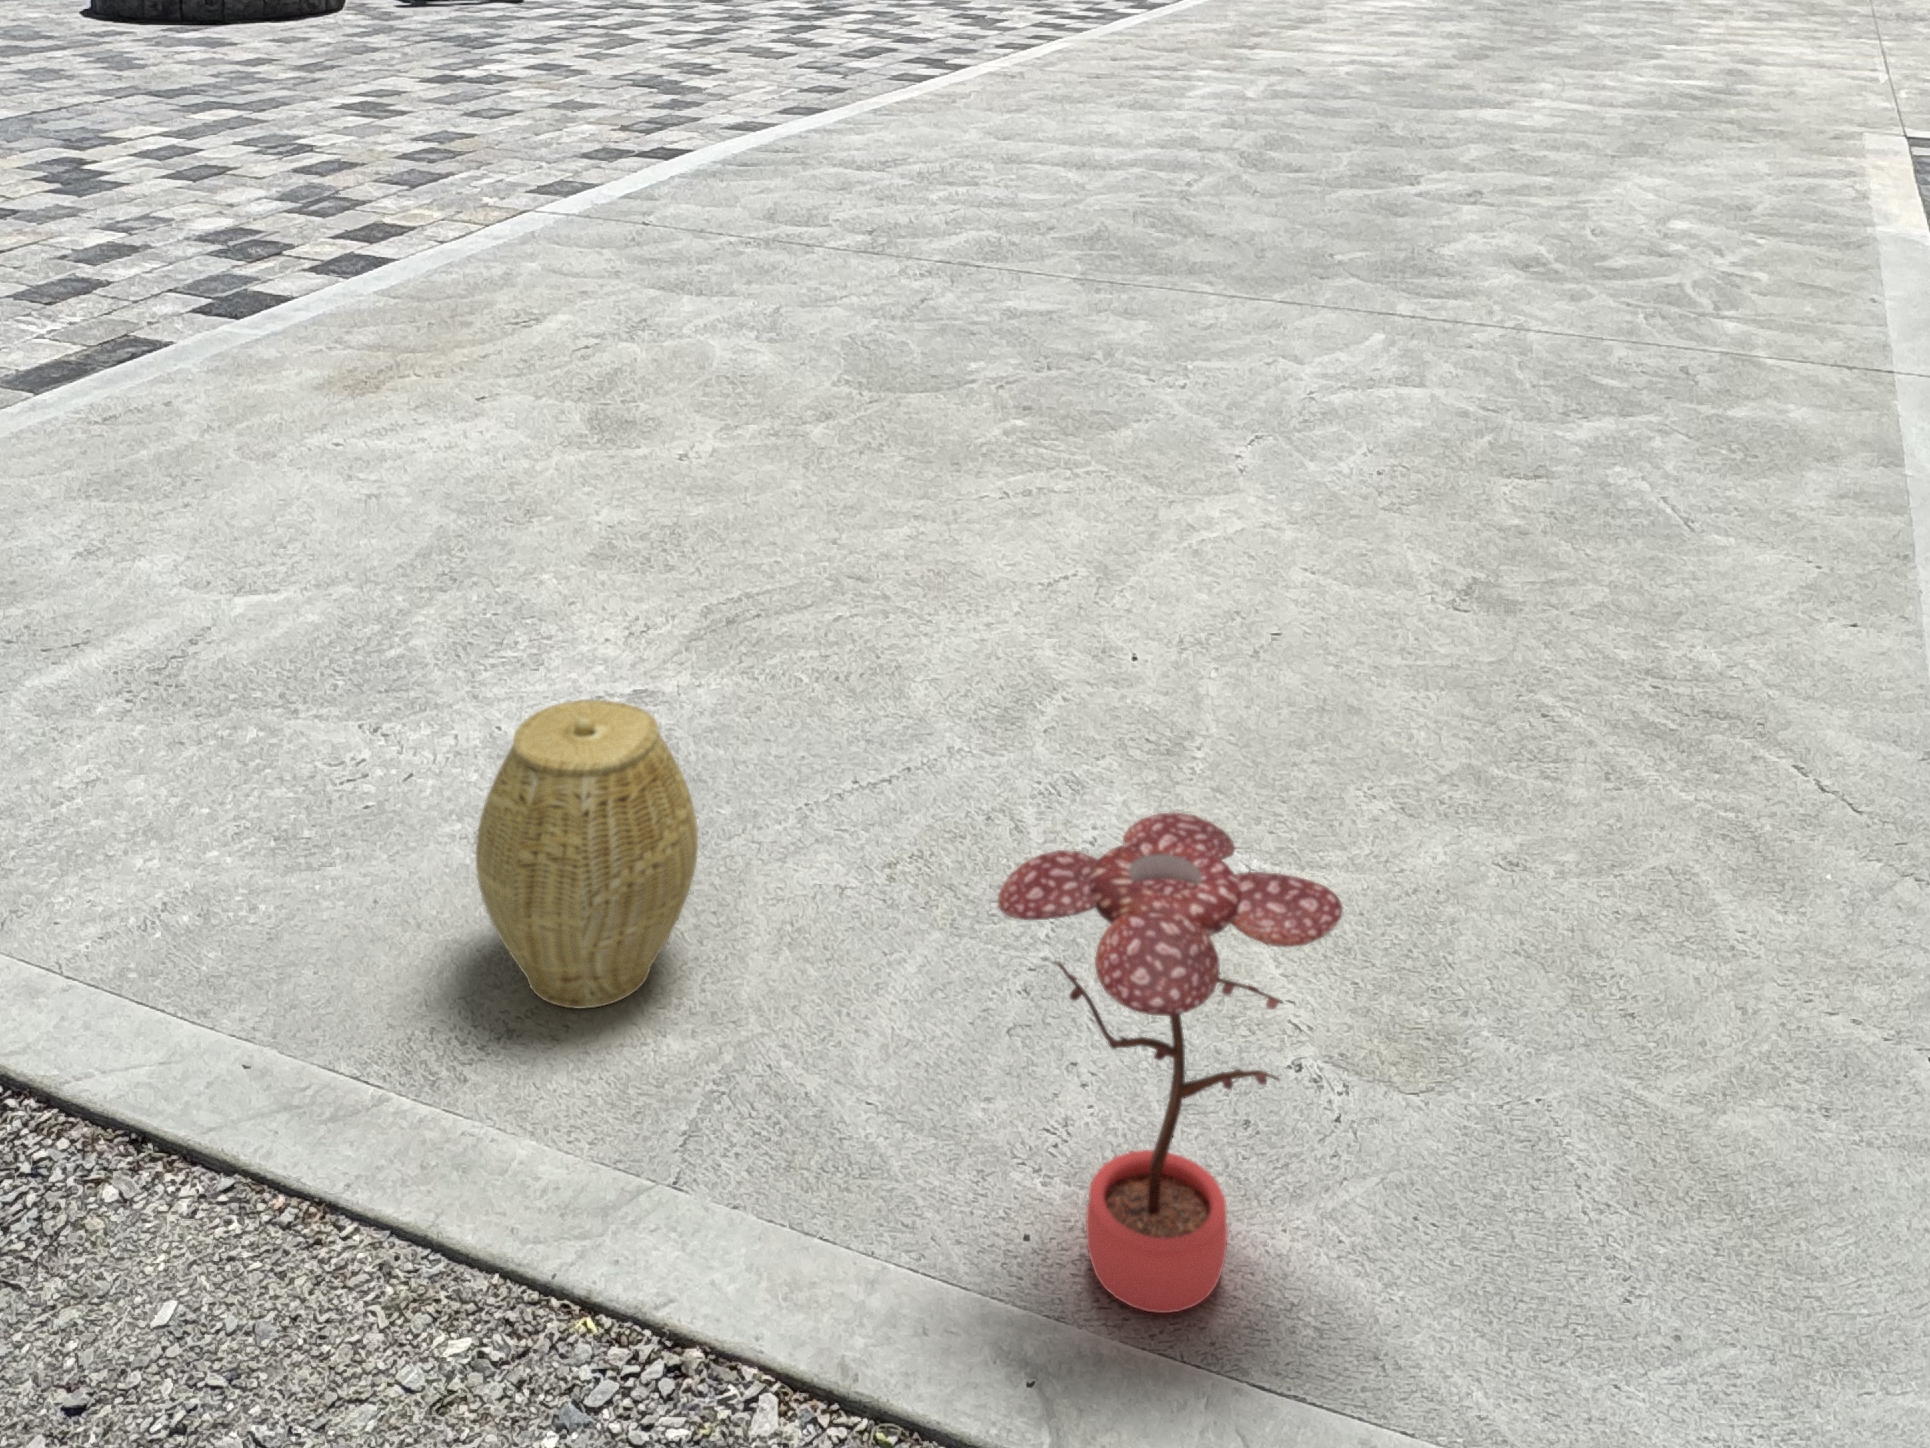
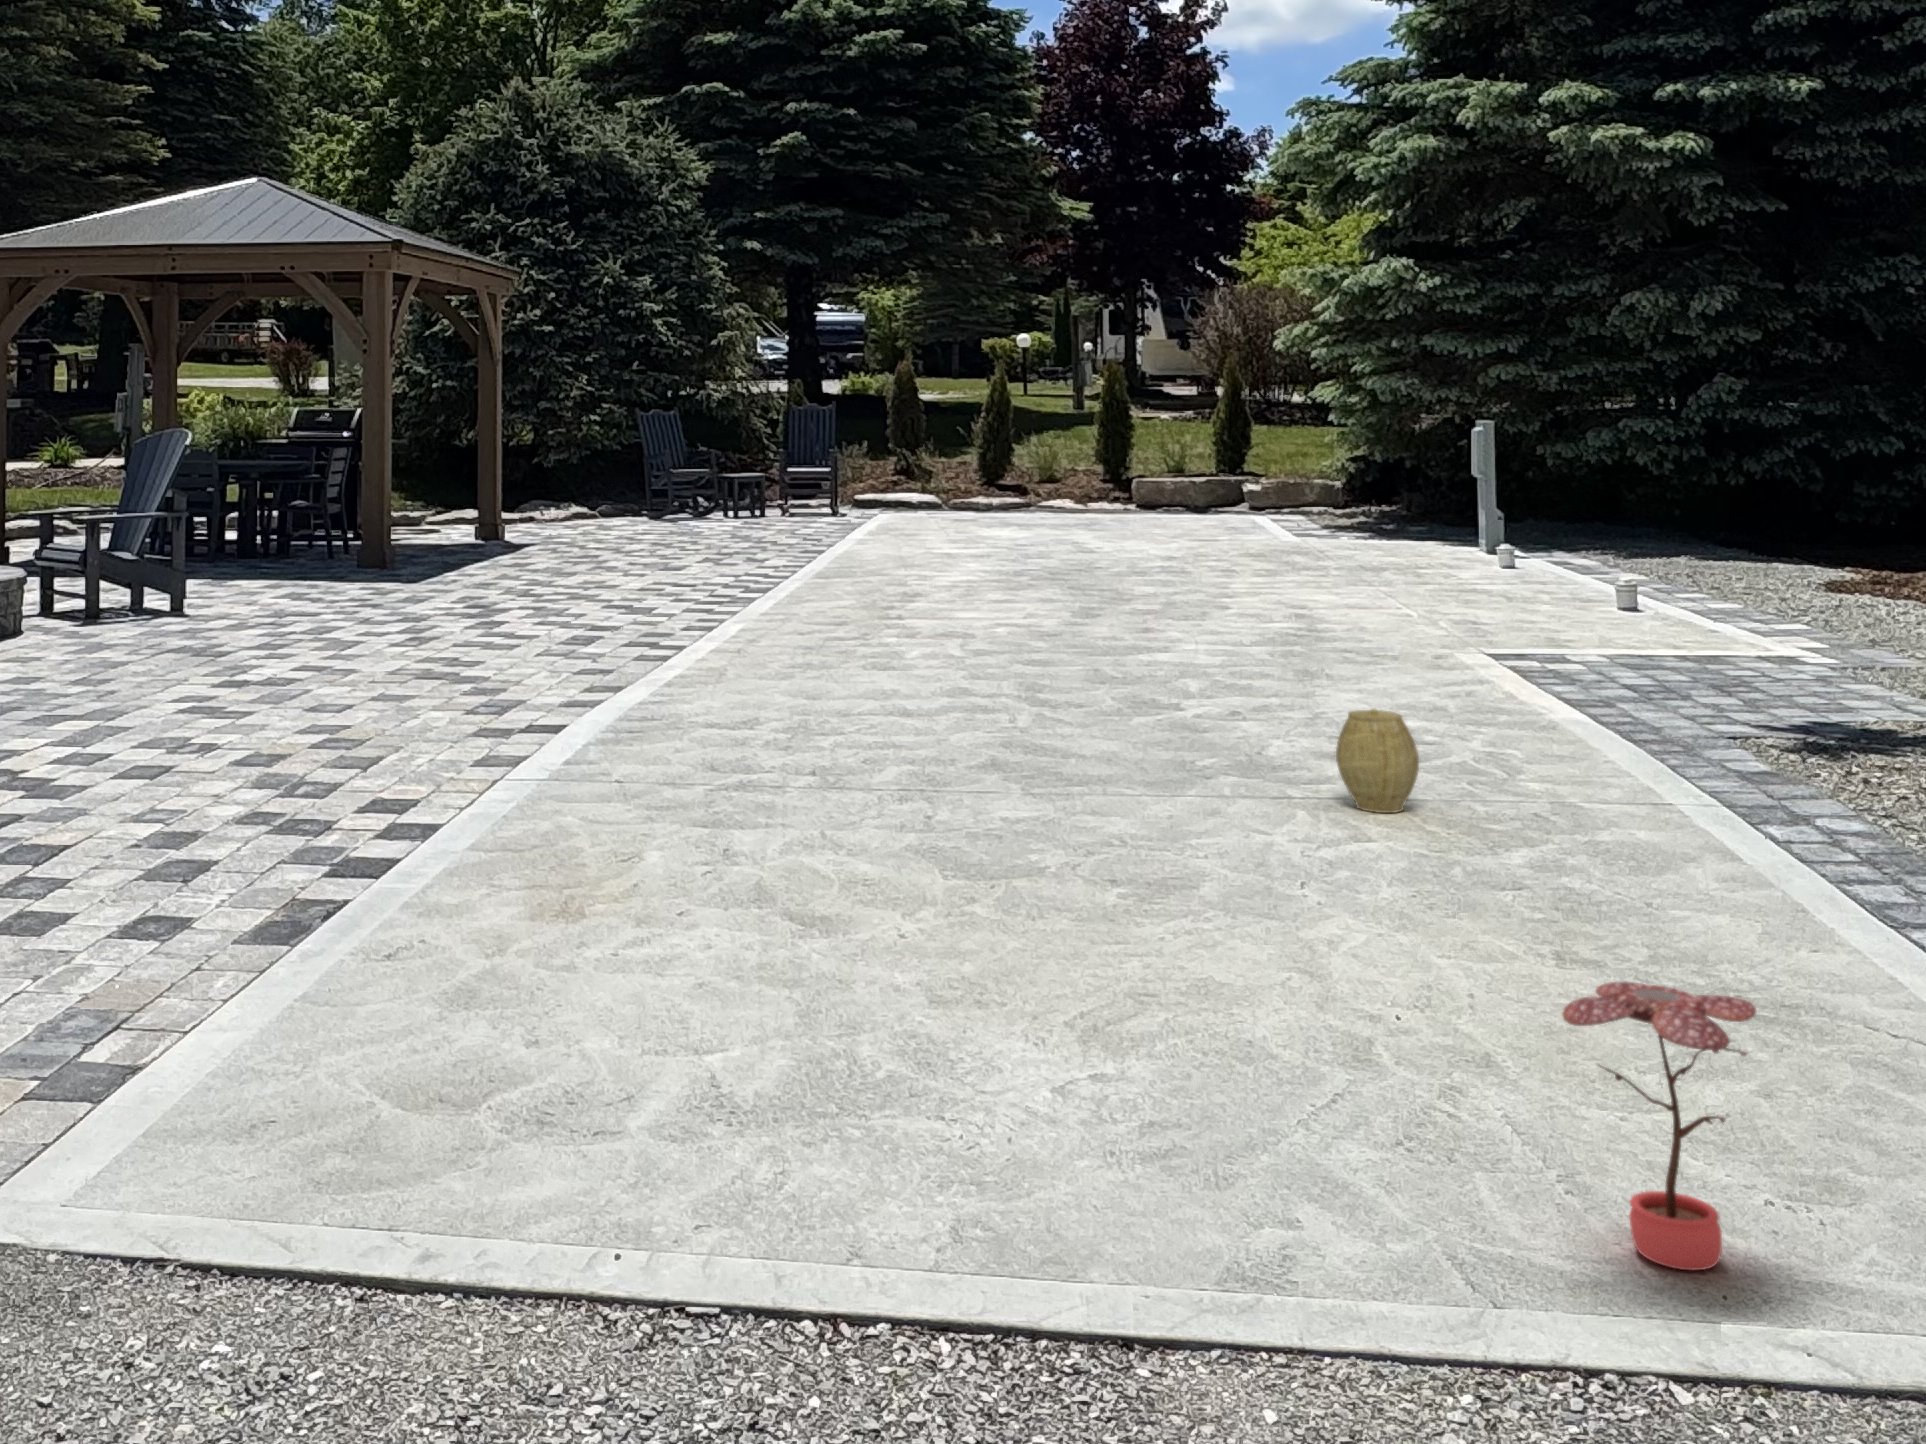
woven basket: present [476,700,698,1009] -> present [1336,709,1419,813]

